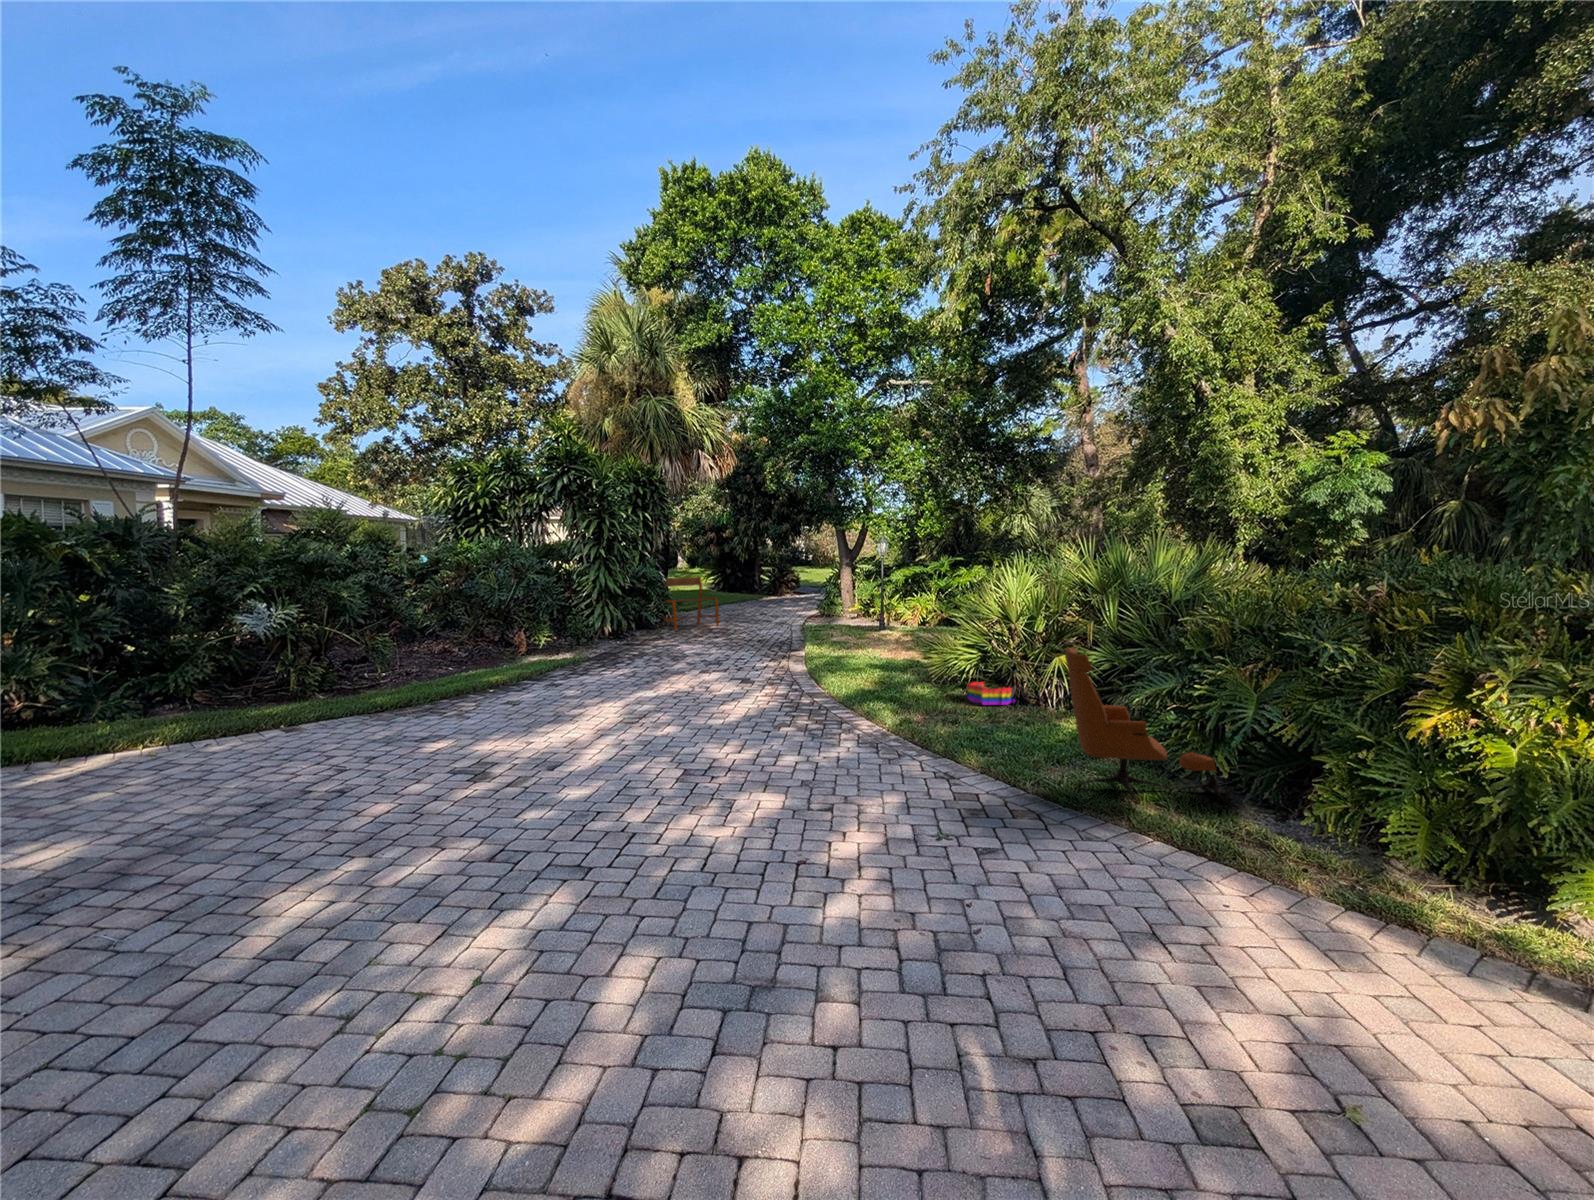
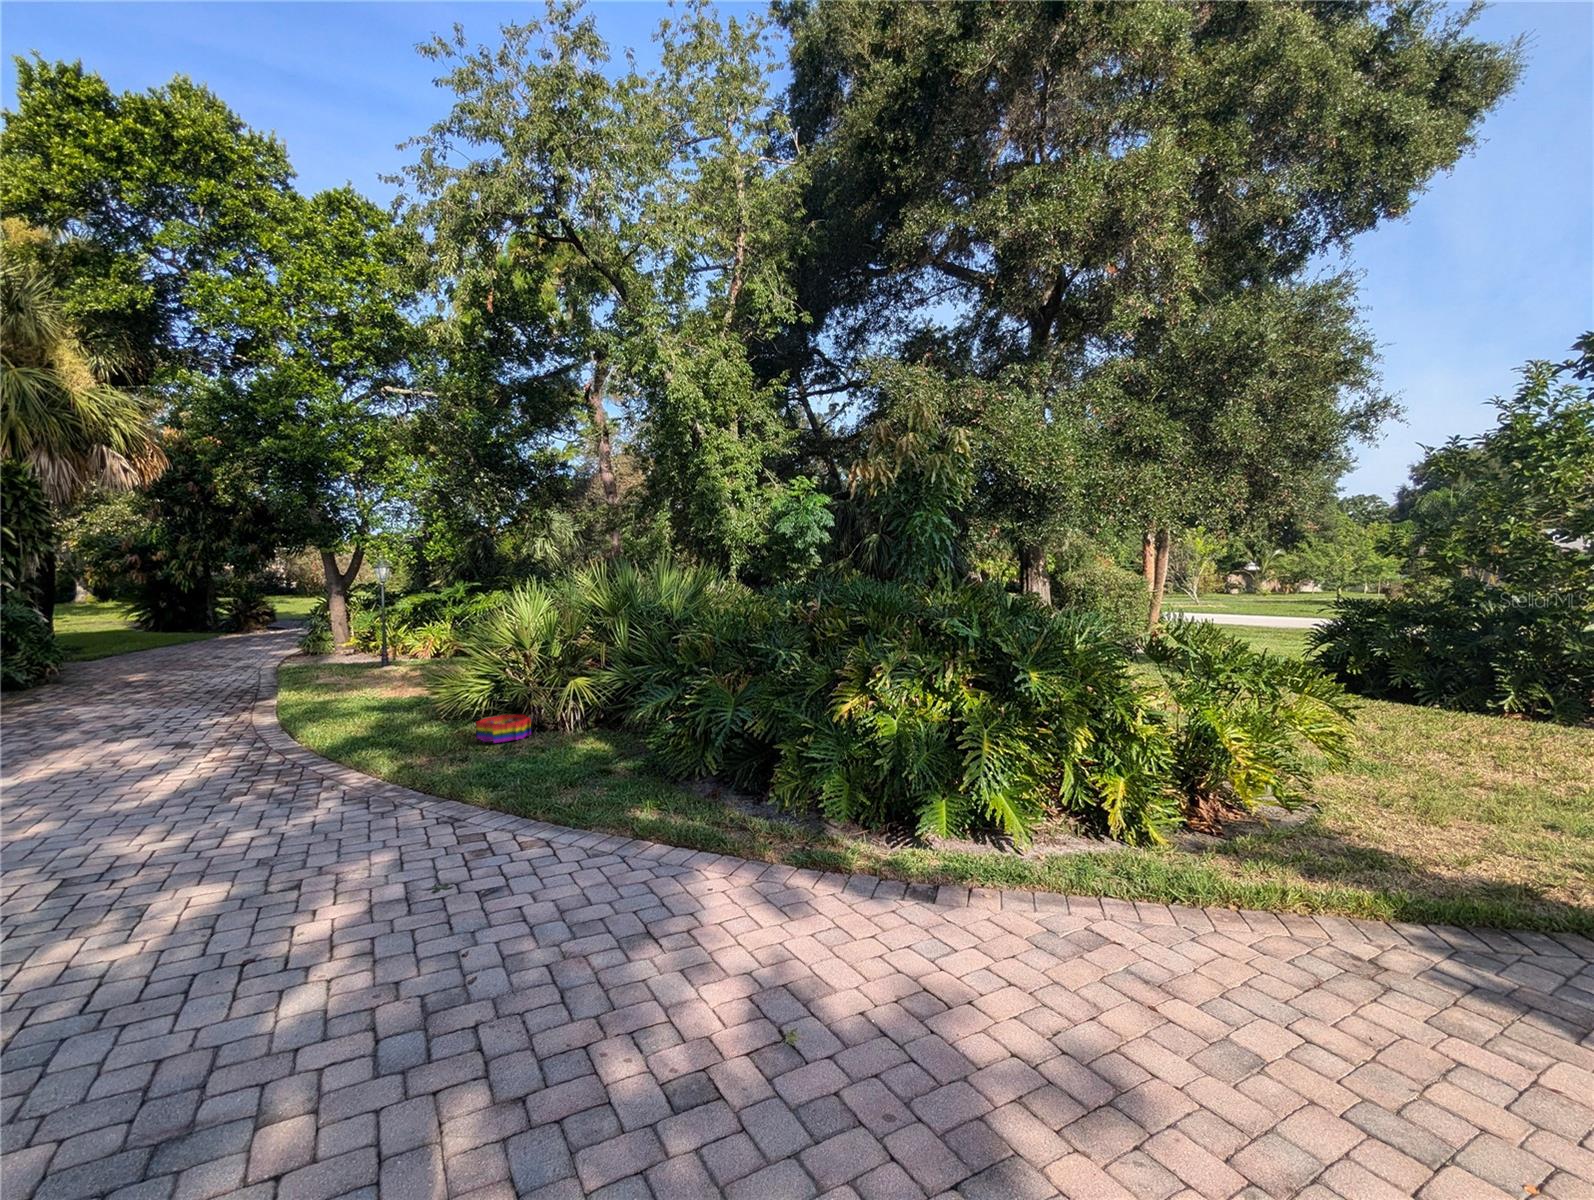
bench: present [664,576,719,630] -> none [20,614,140,691]
lounge chair: present [1065,647,1231,803] -> none [569,675,747,831]

